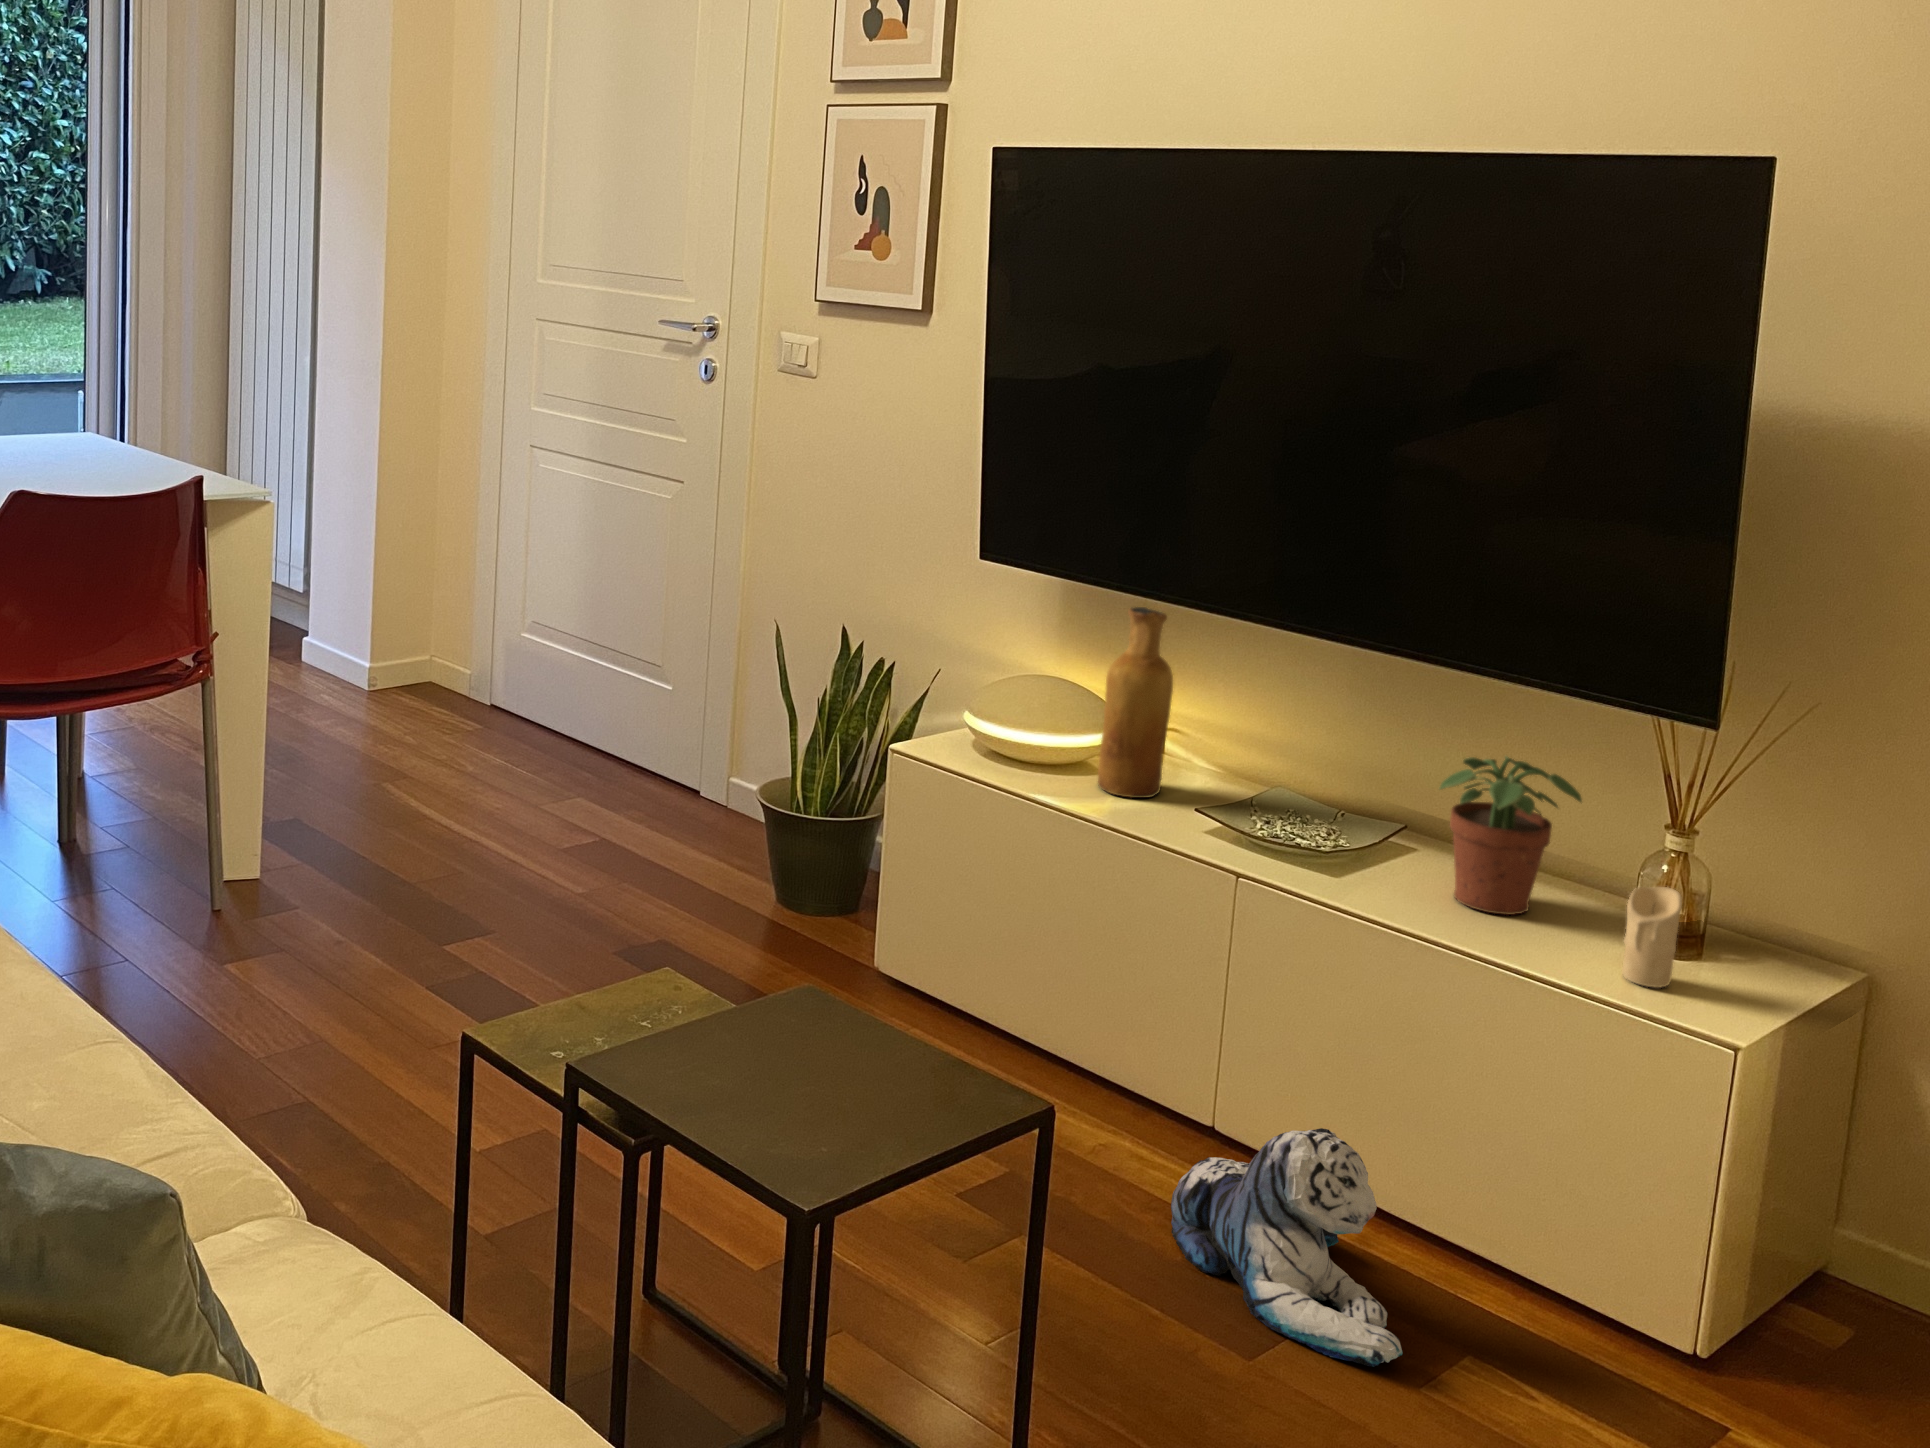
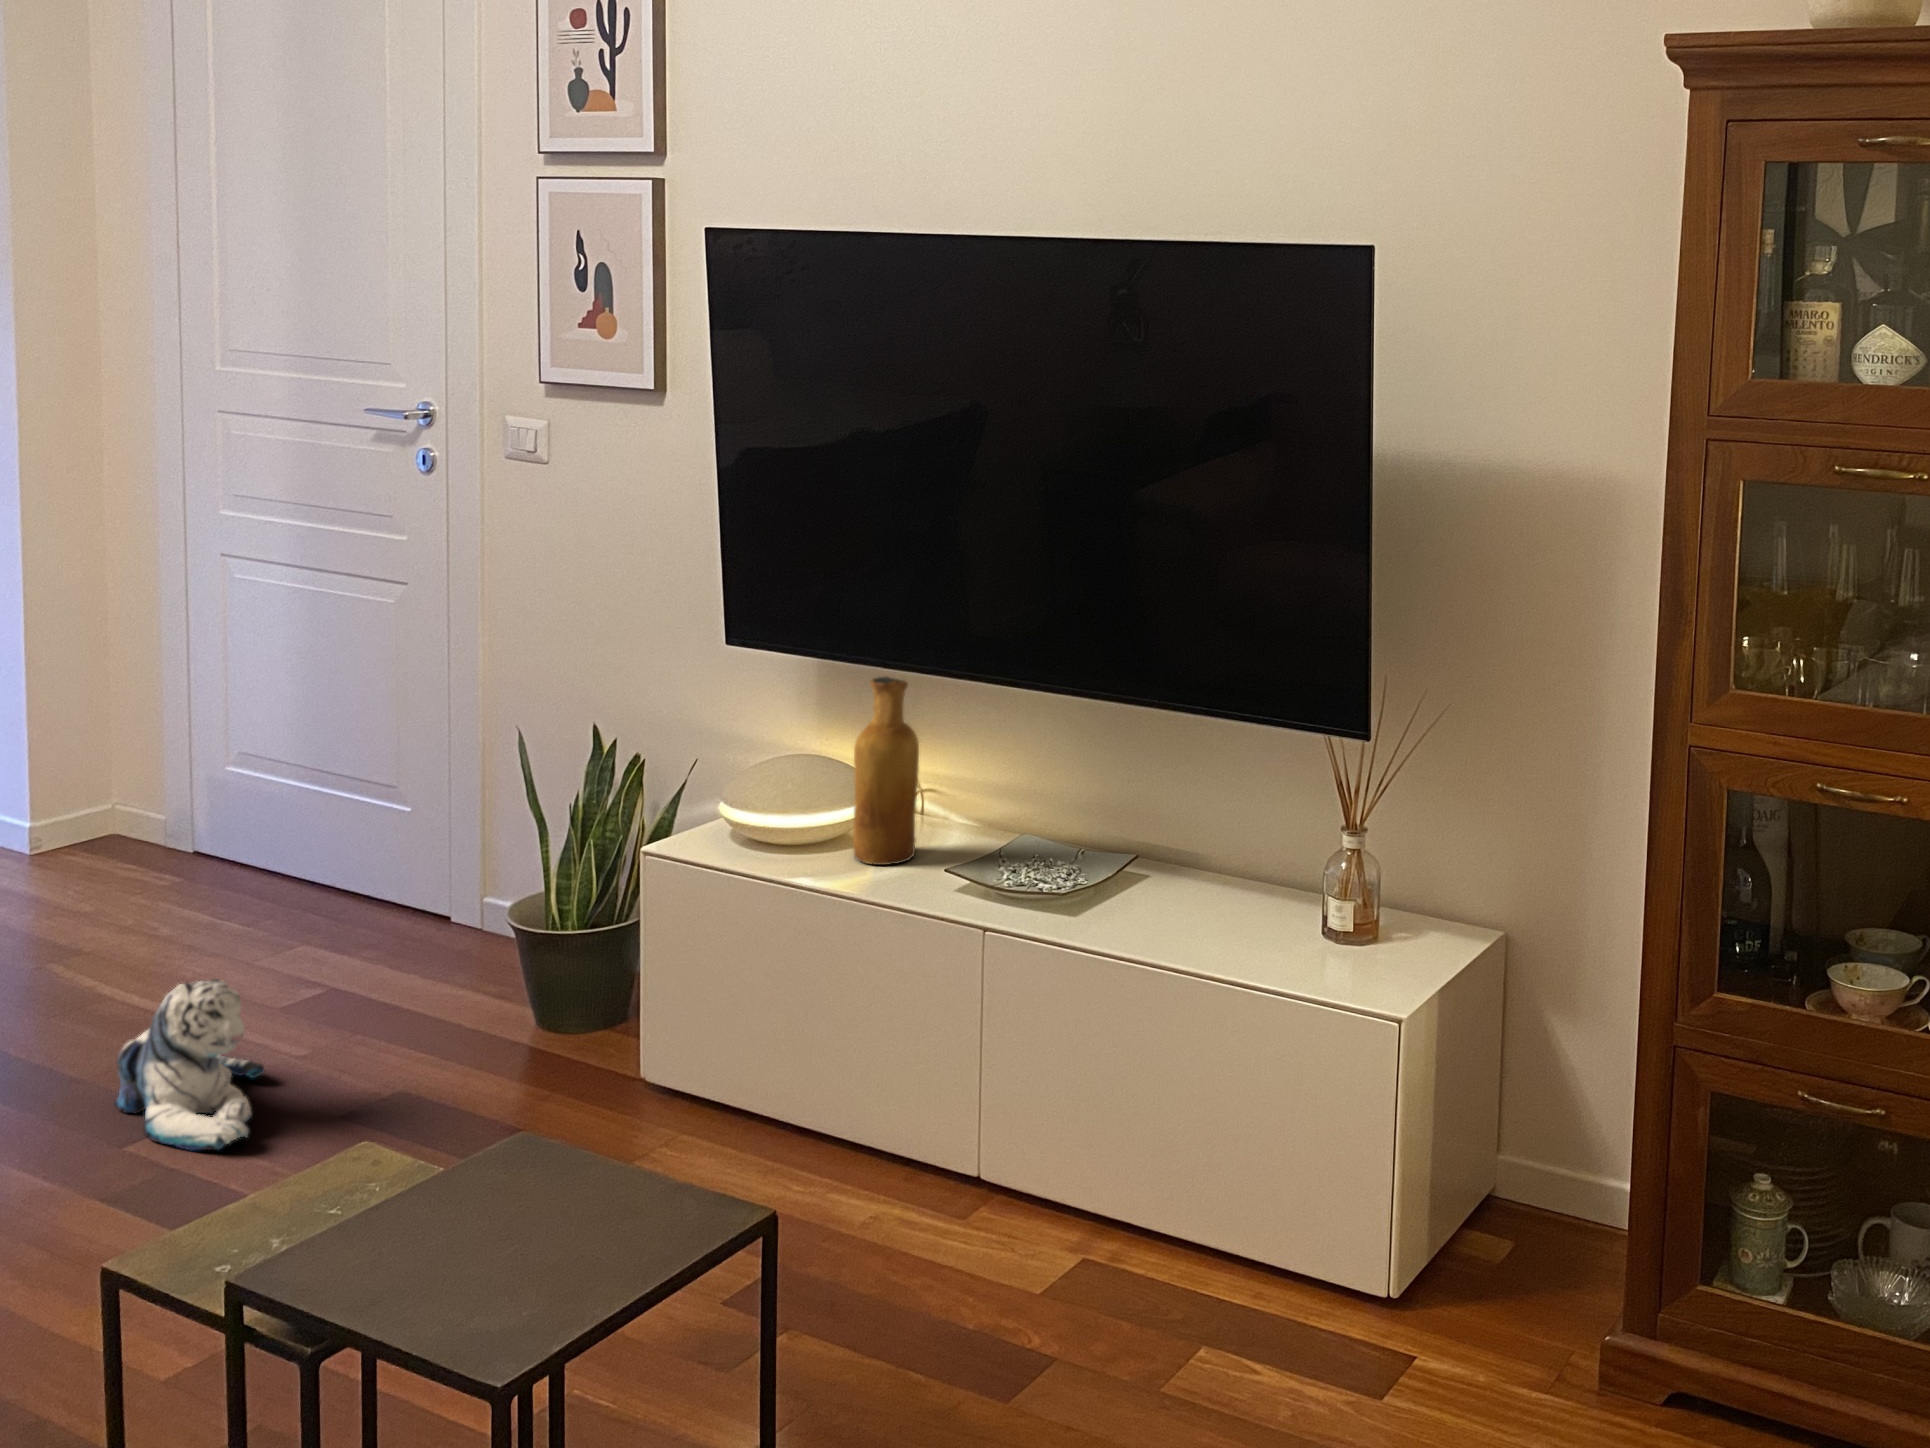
potted plant: present [1439,756,1582,915] -> none [1154,783,1276,929]
candle: present [1623,887,1682,988] -> none [1312,885,1354,976]
plush toy: present [1171,1128,1403,1367] -> present [114,979,264,1150]

